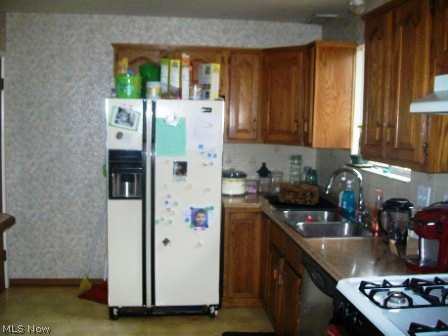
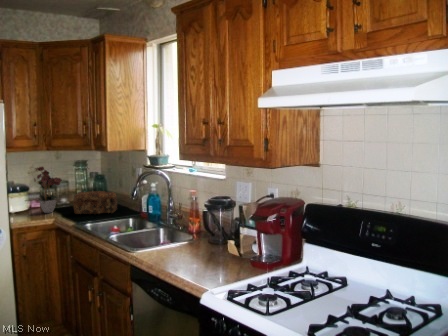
flower arrangement: none [249,155,276,199] -> present [34,167,62,213]

